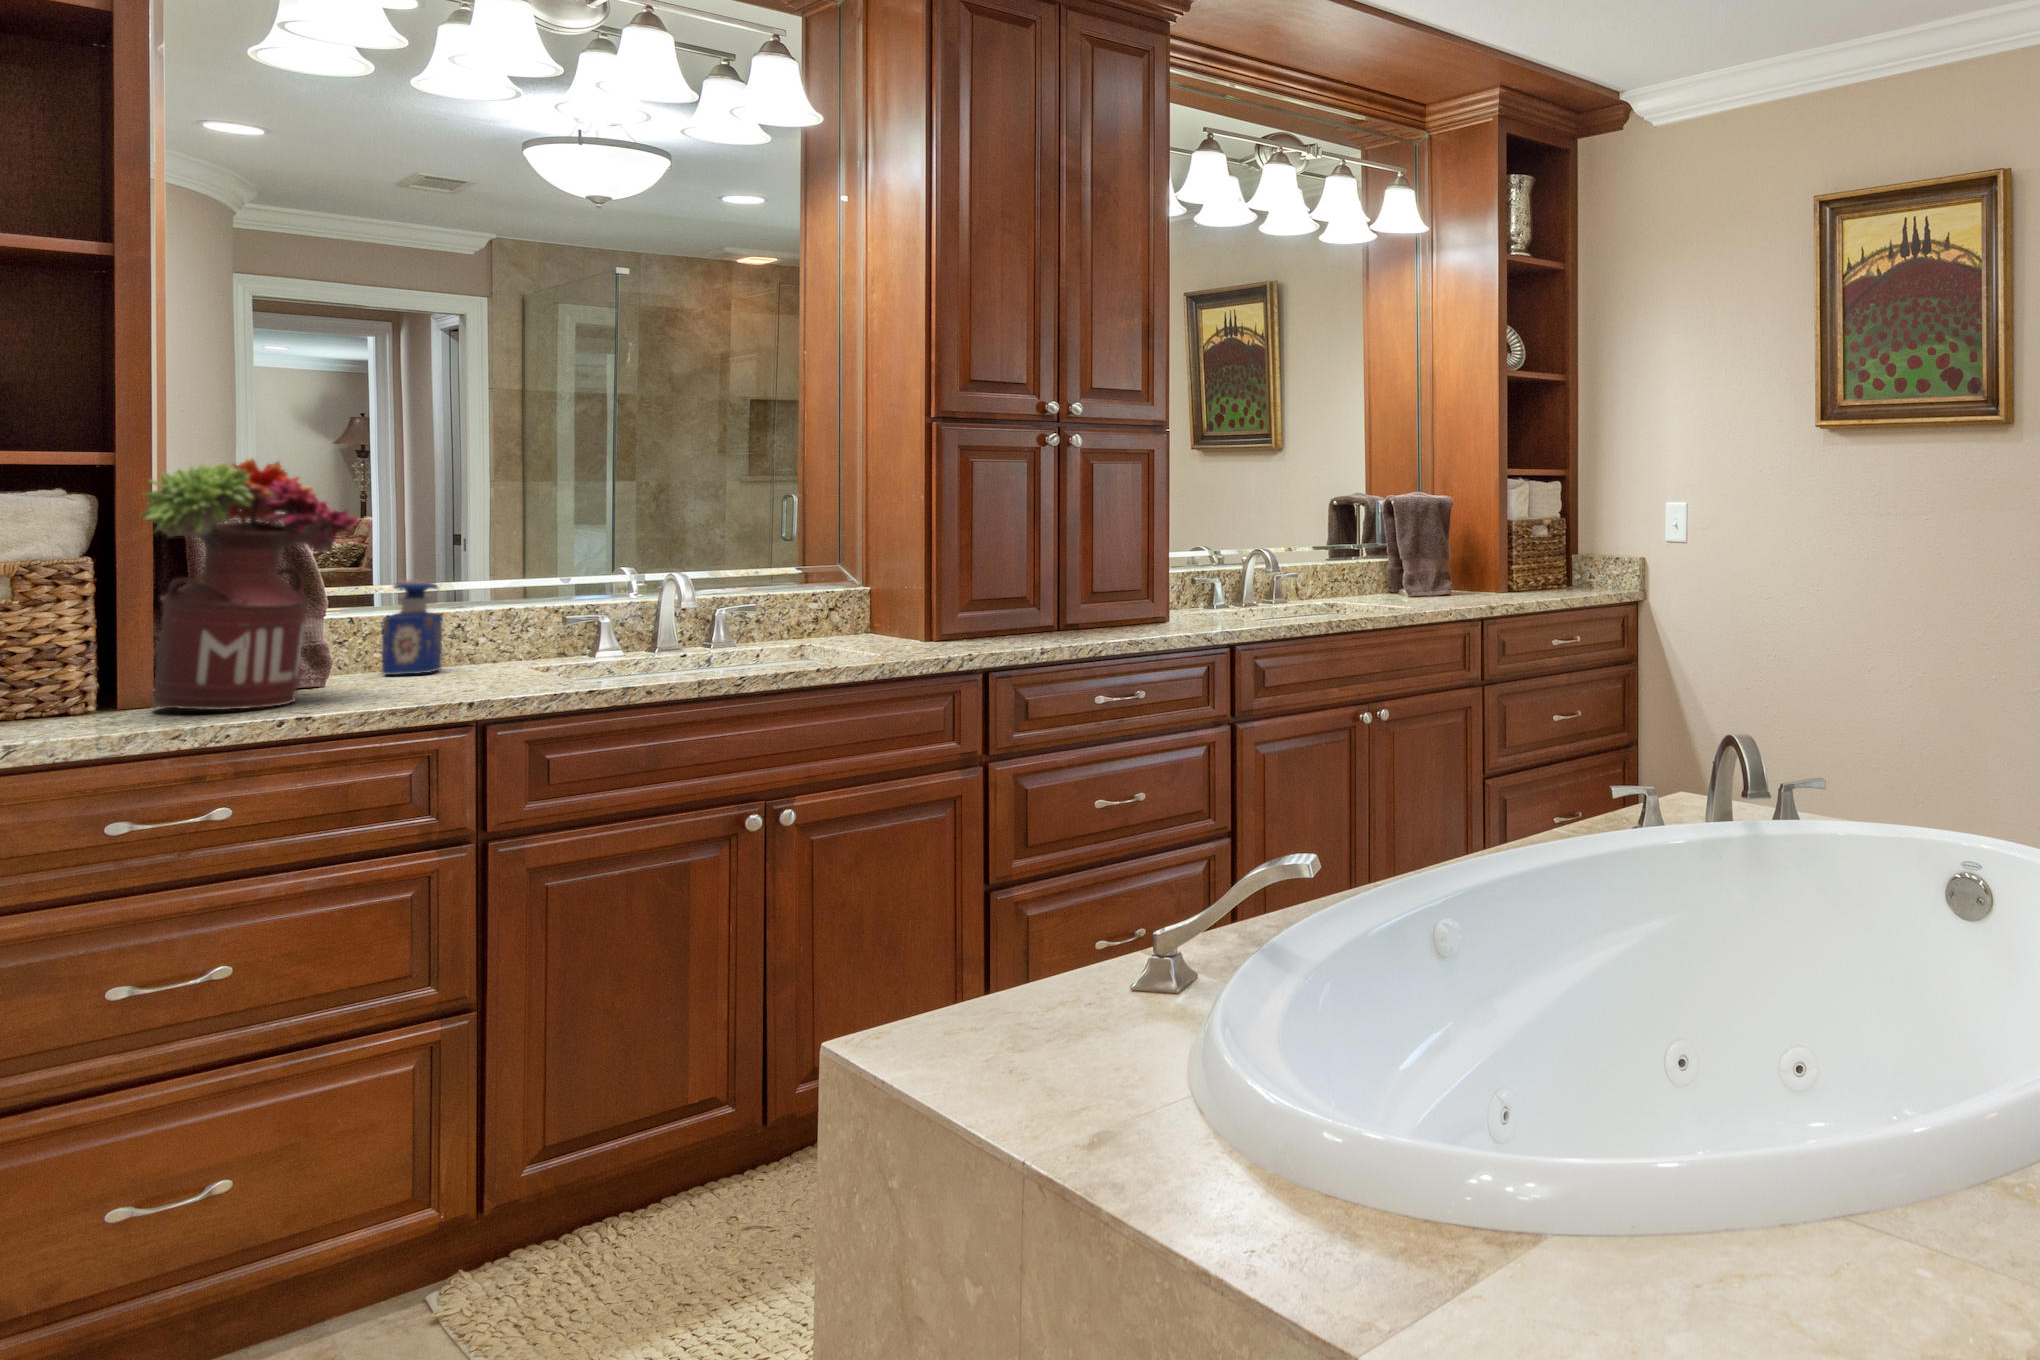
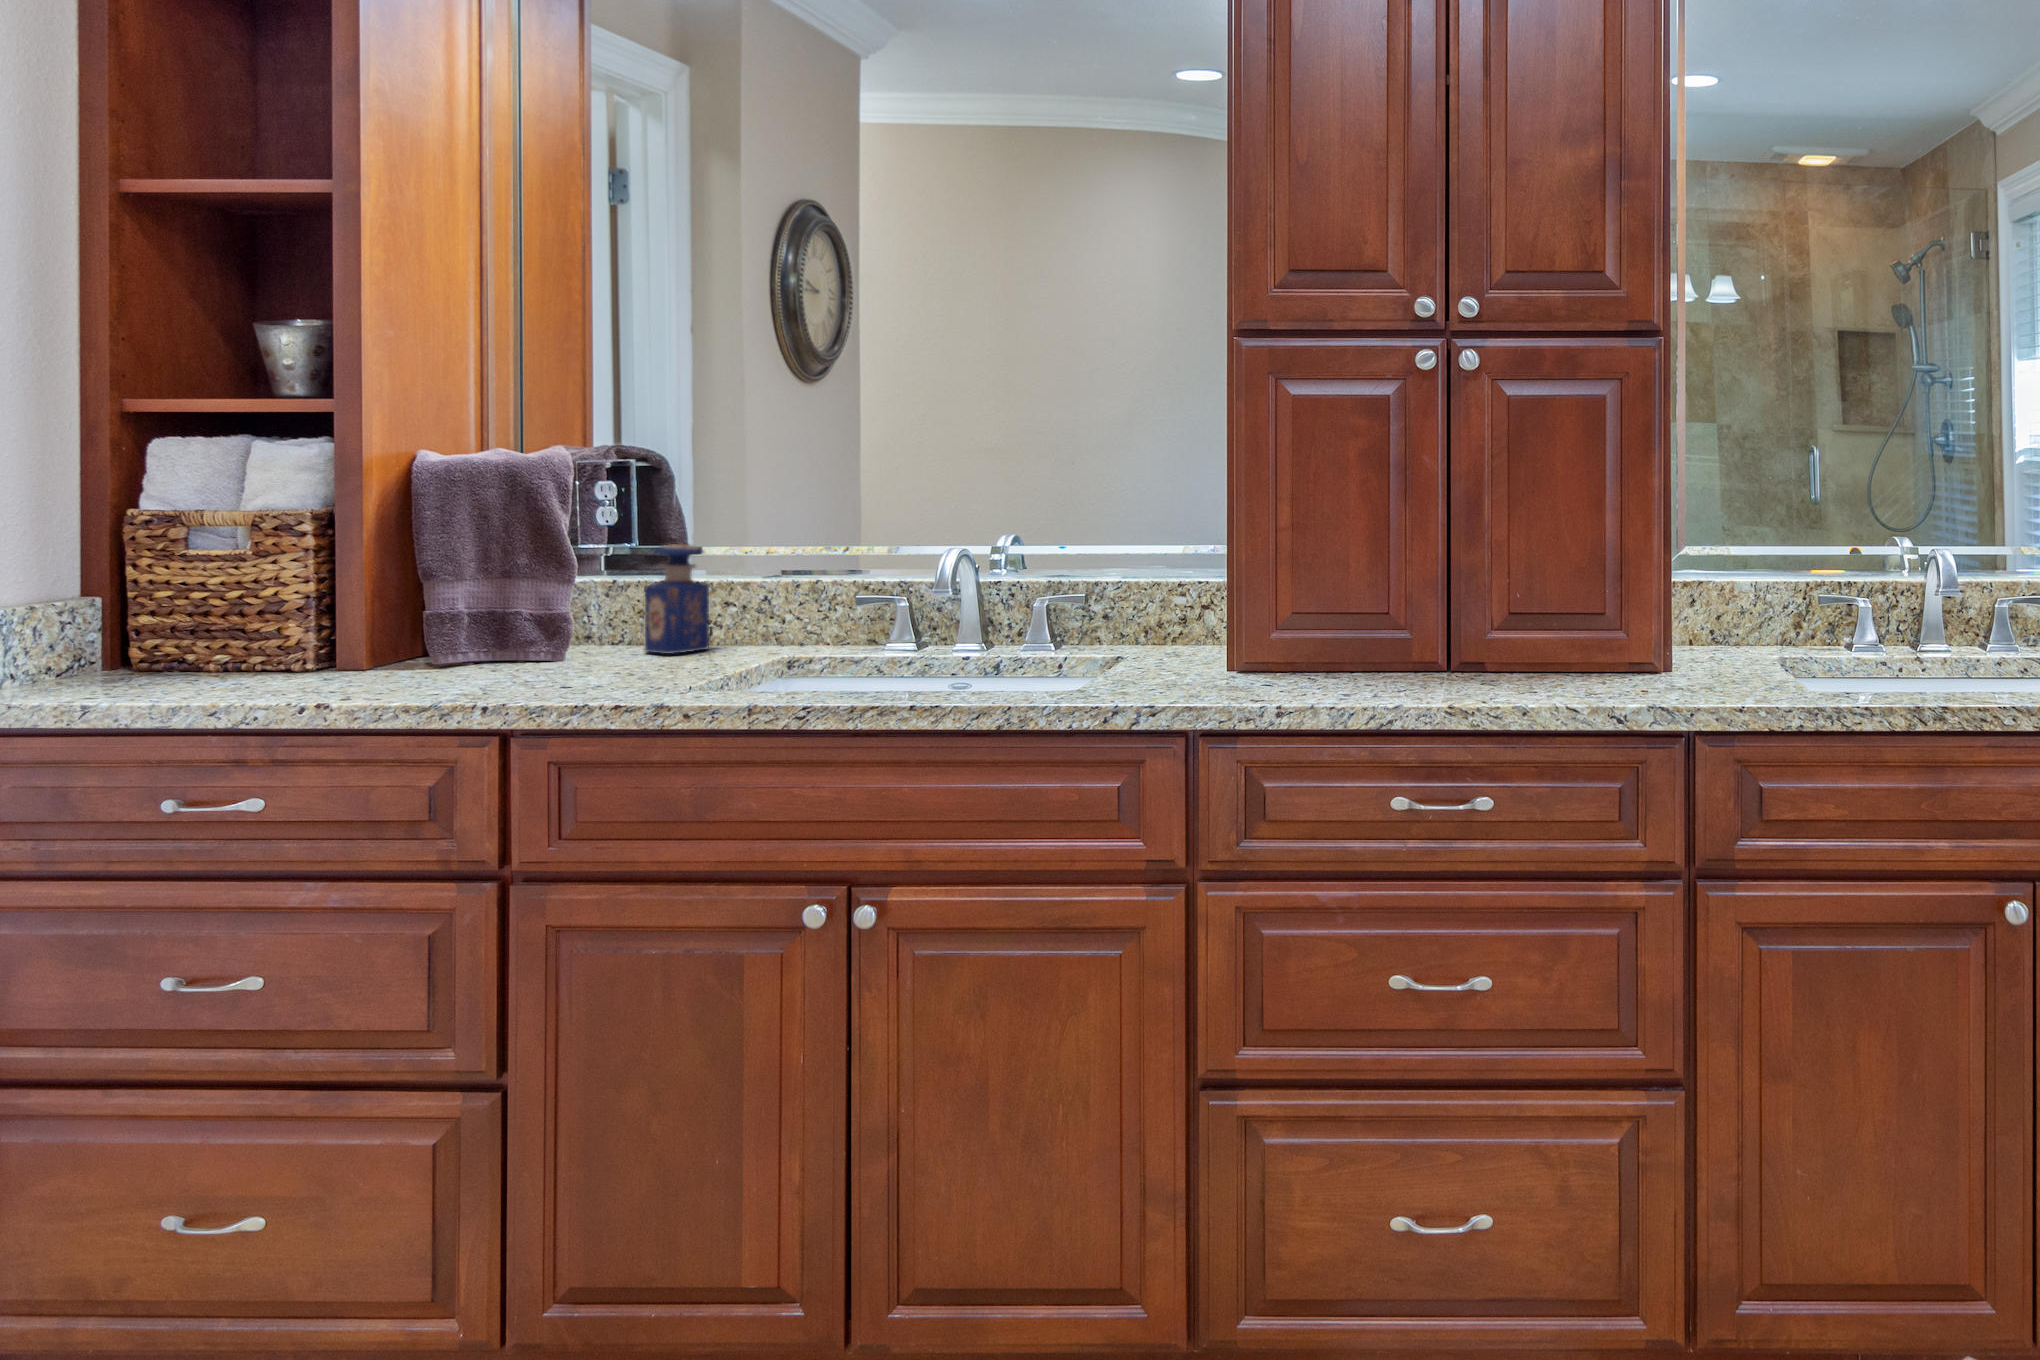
flower arrangement: present [141,459,358,710] -> none [265,404,497,686]

